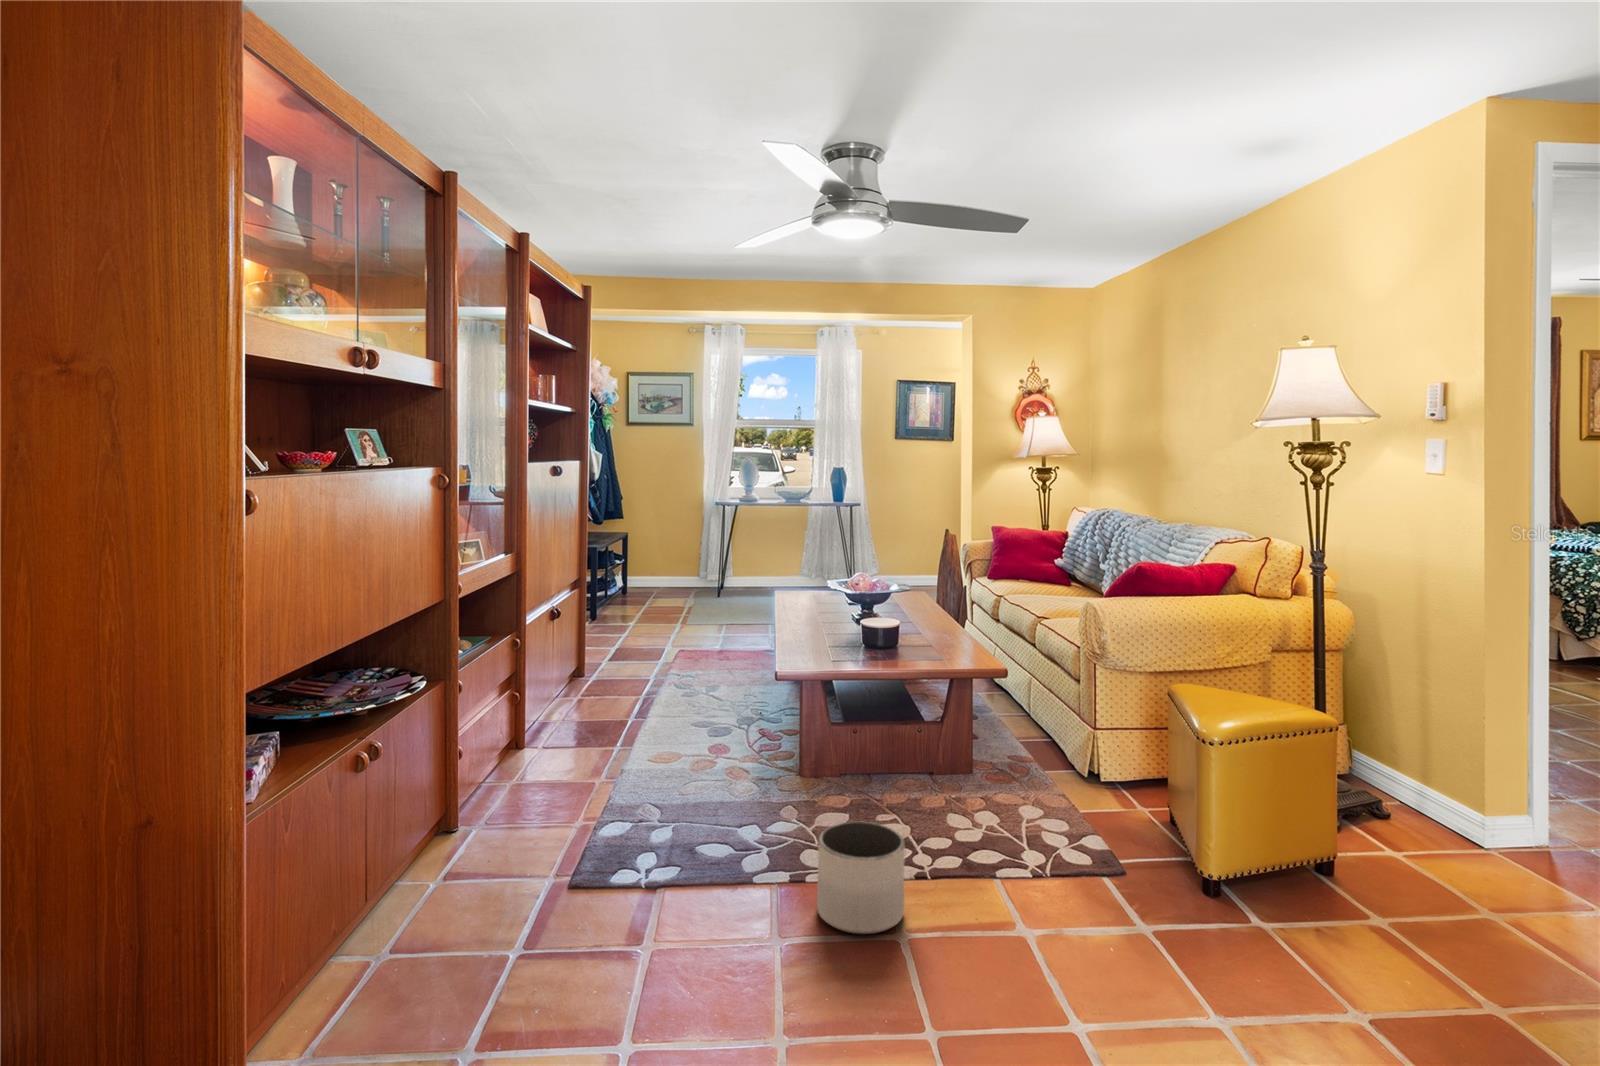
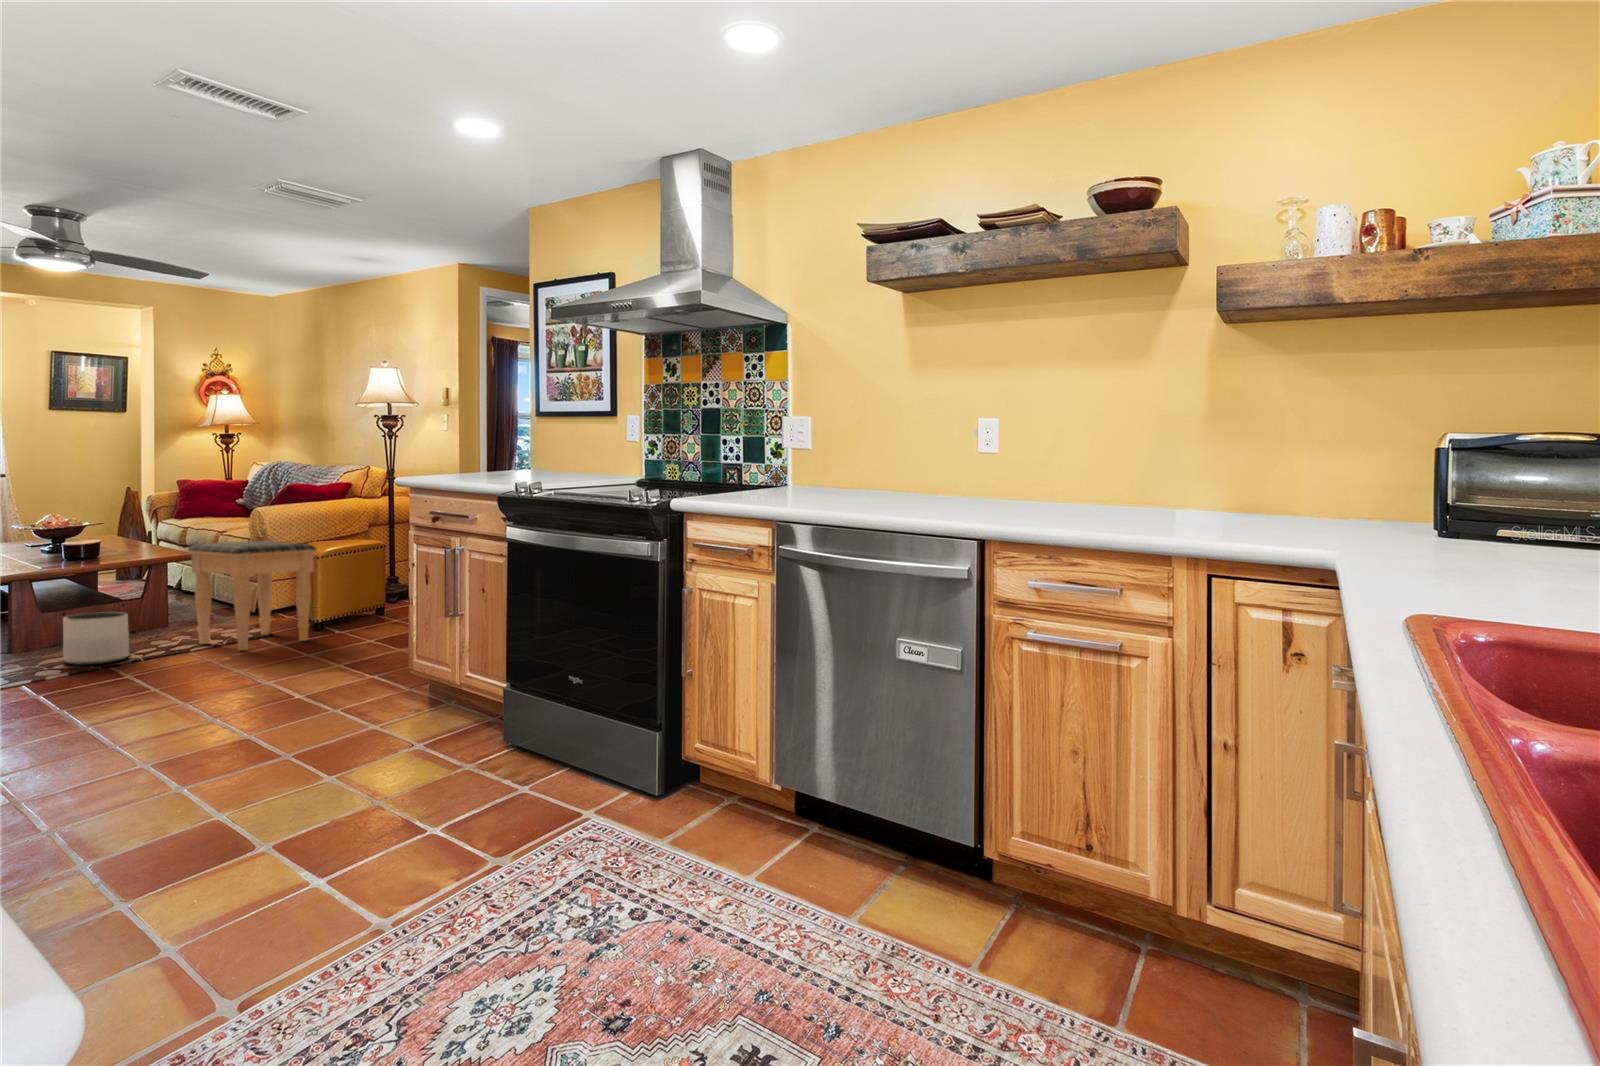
footstool: none [997,703,1223,953] -> present [188,541,317,650]

